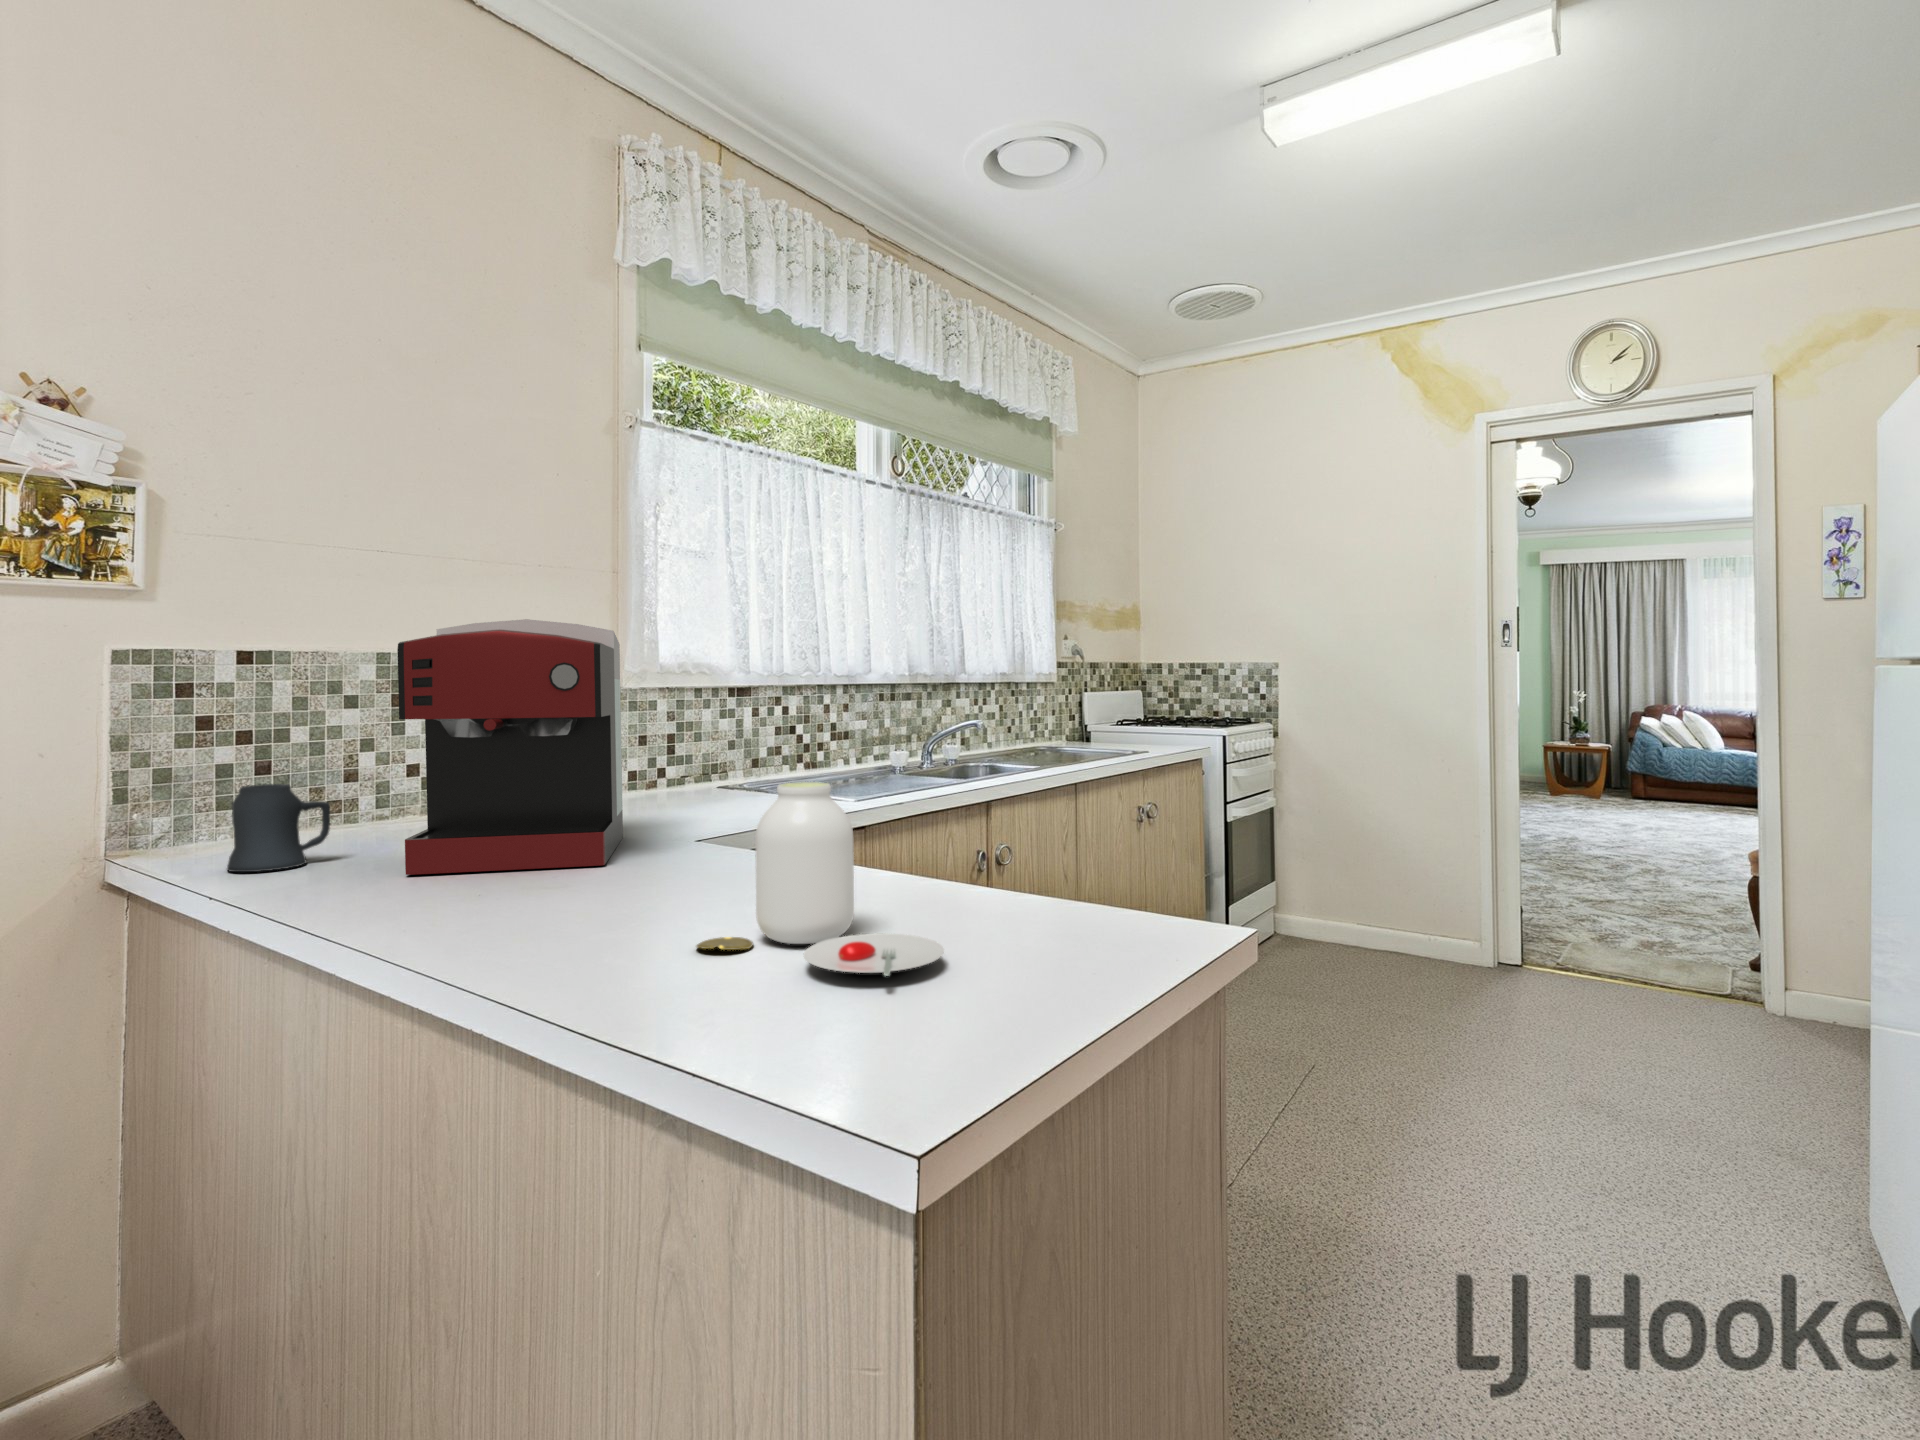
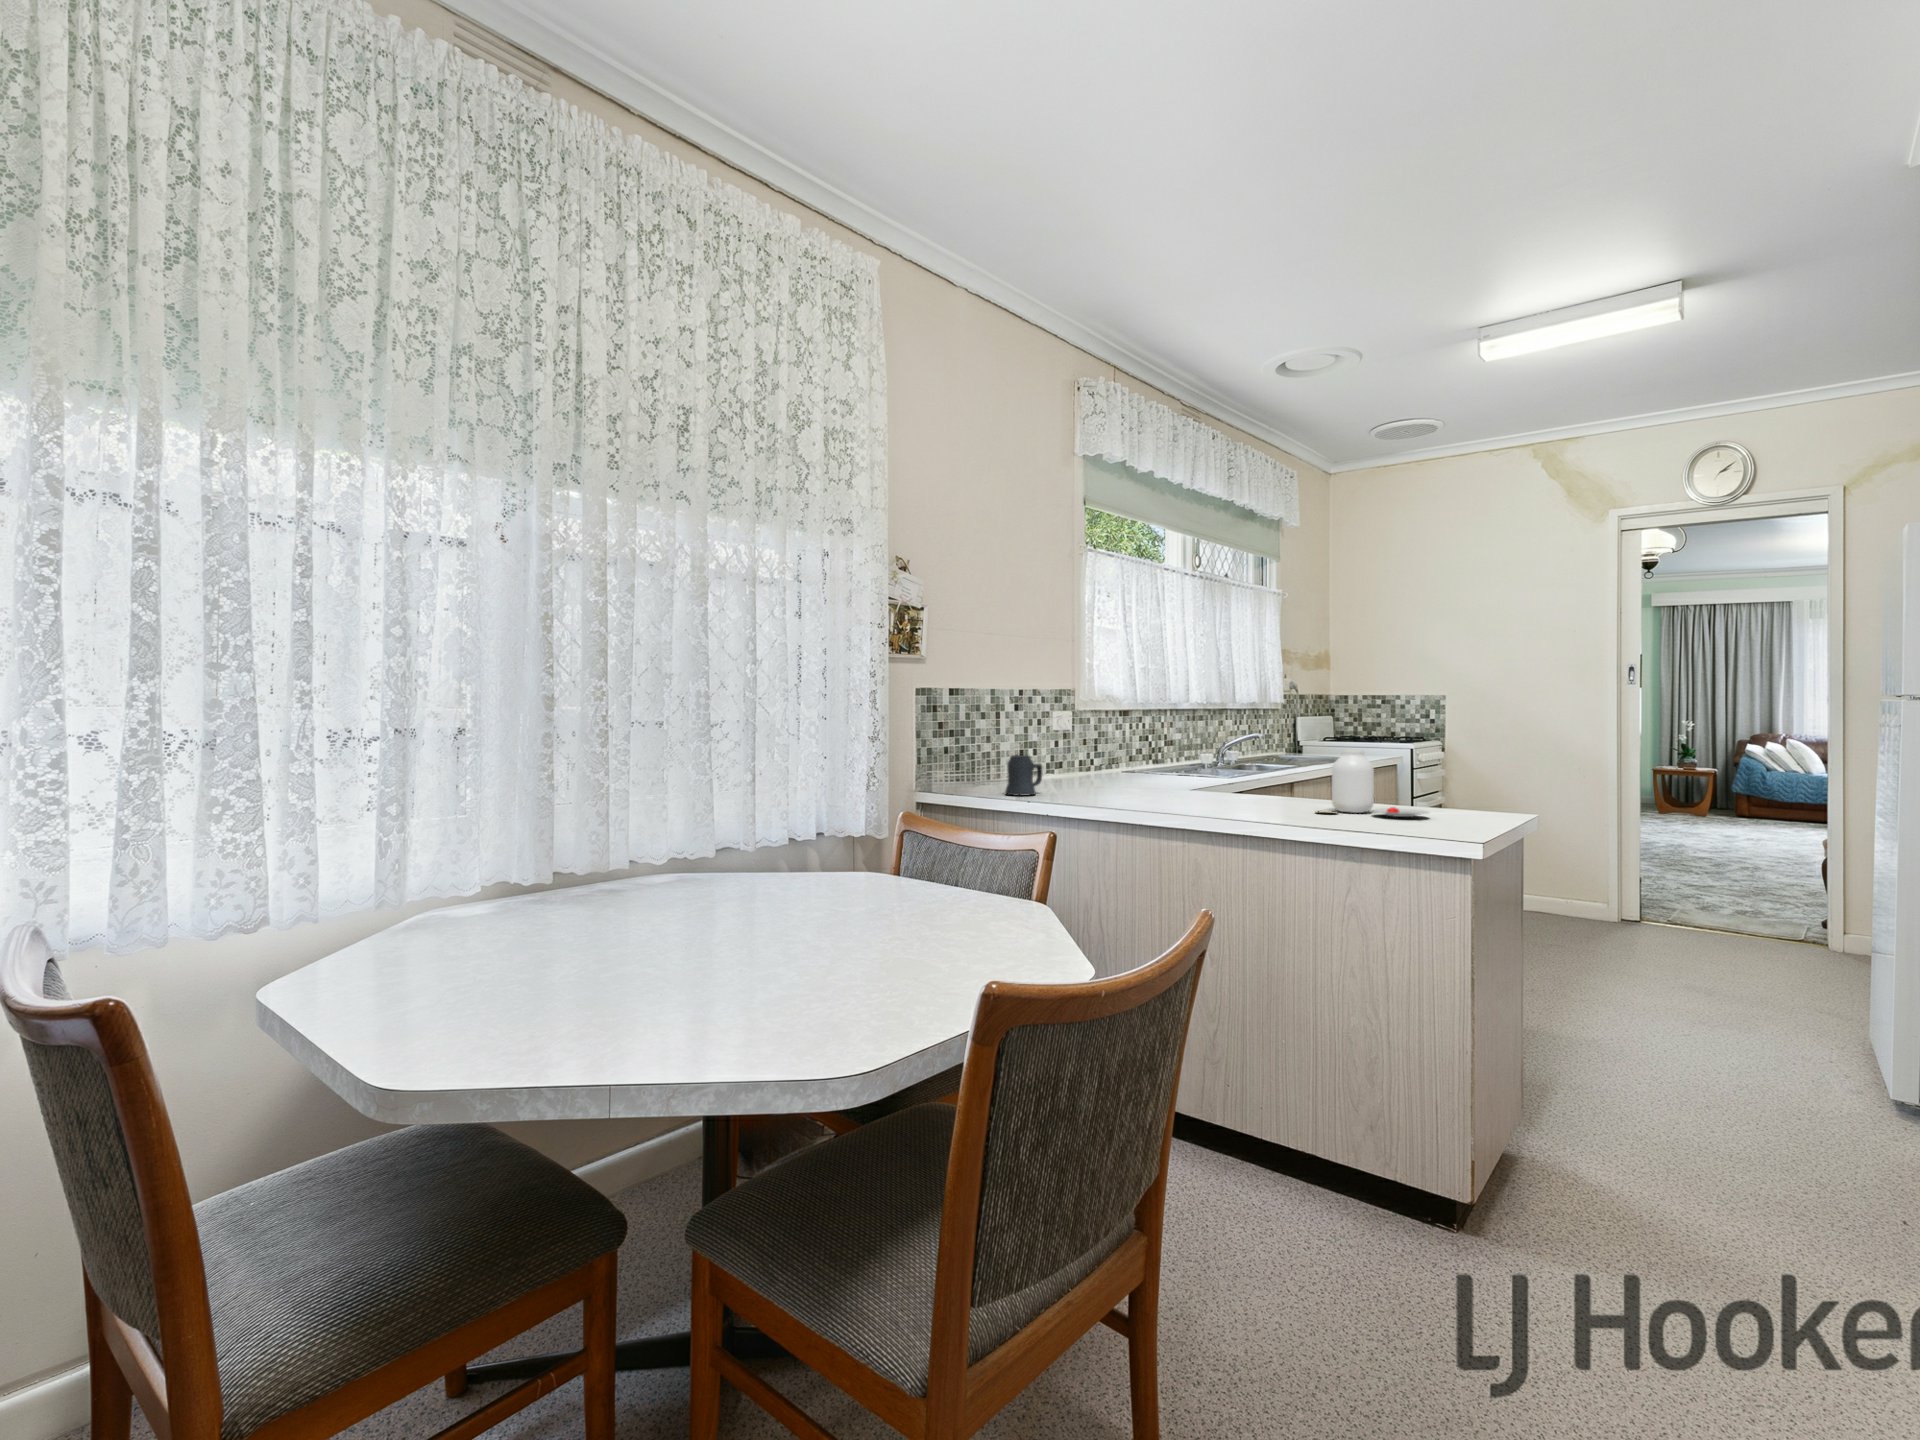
coffee maker: present [397,619,623,875] -> none [1076,675,1188,797]

